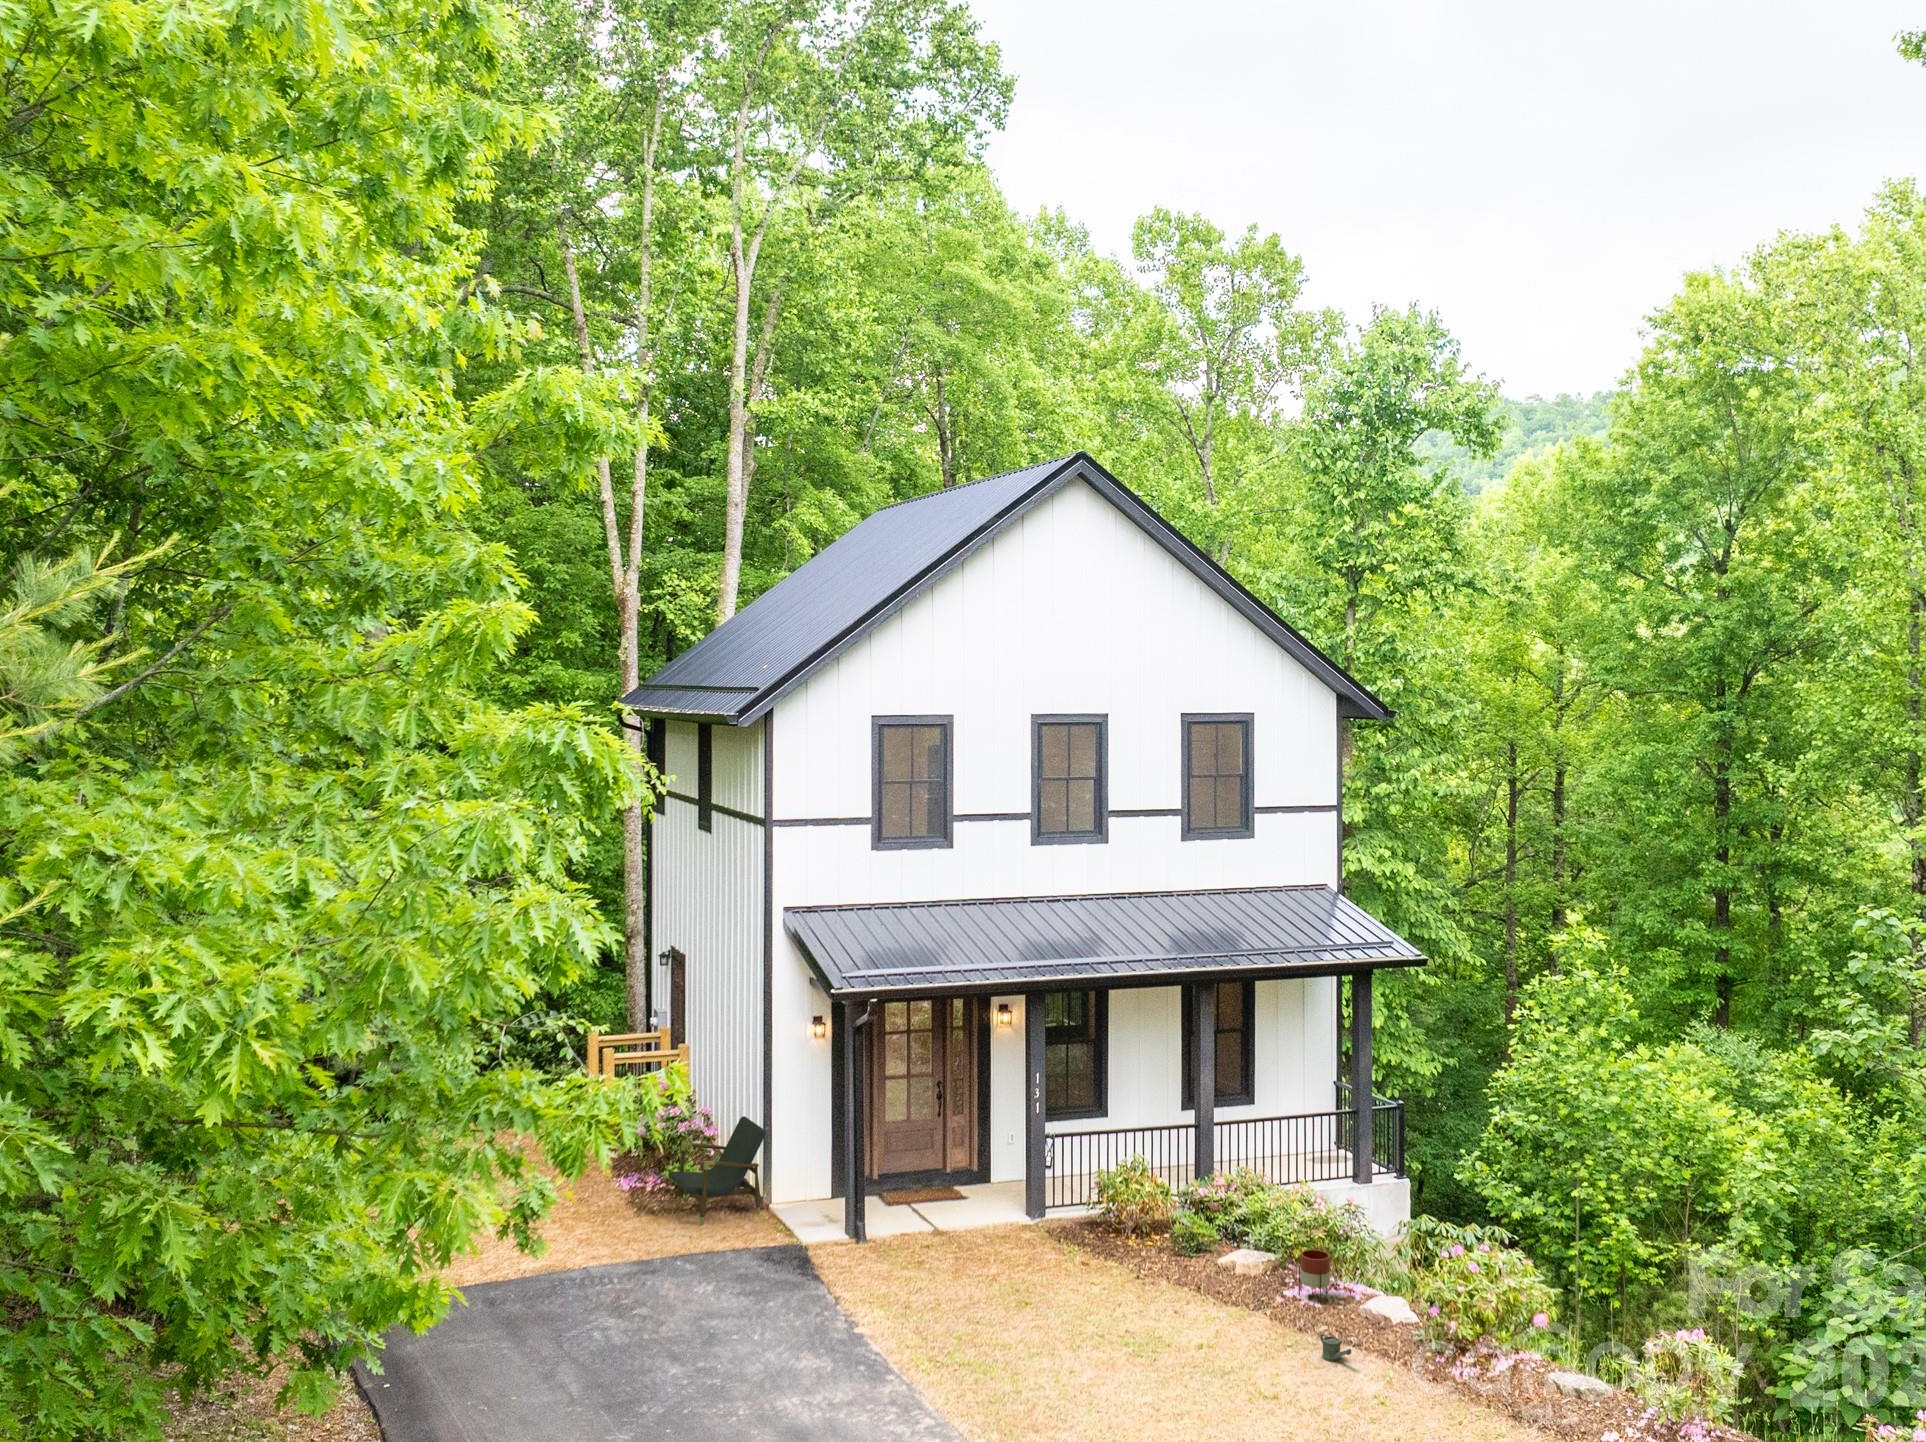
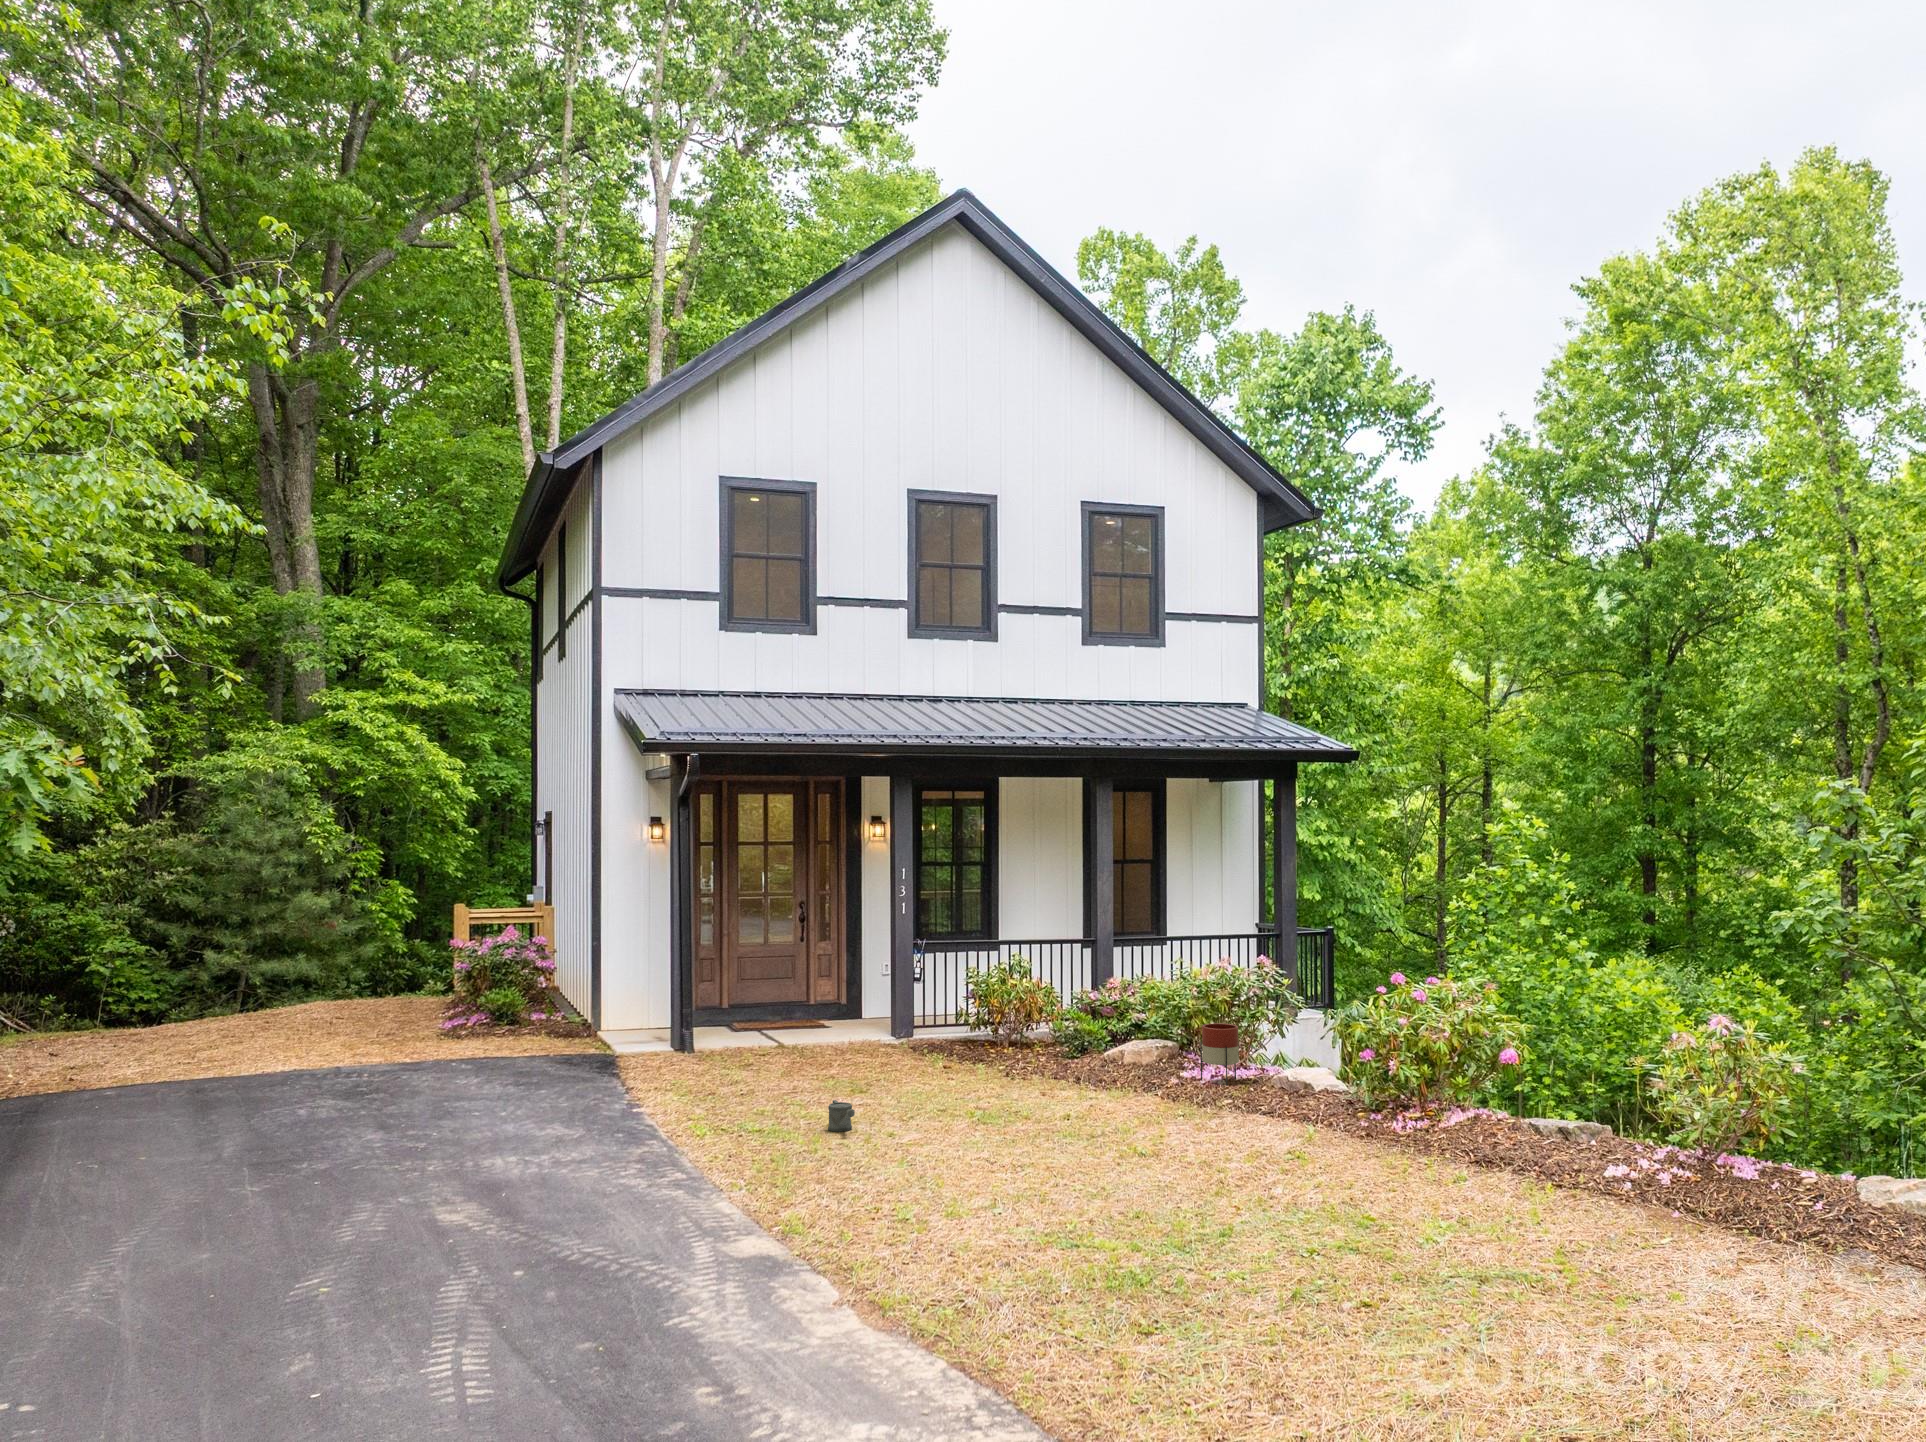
lounge chair: present [668,1116,766,1226] -> none [474,935,588,1049]
watering can: present [1320,1333,1351,1361] -> present [828,1100,855,1132]

